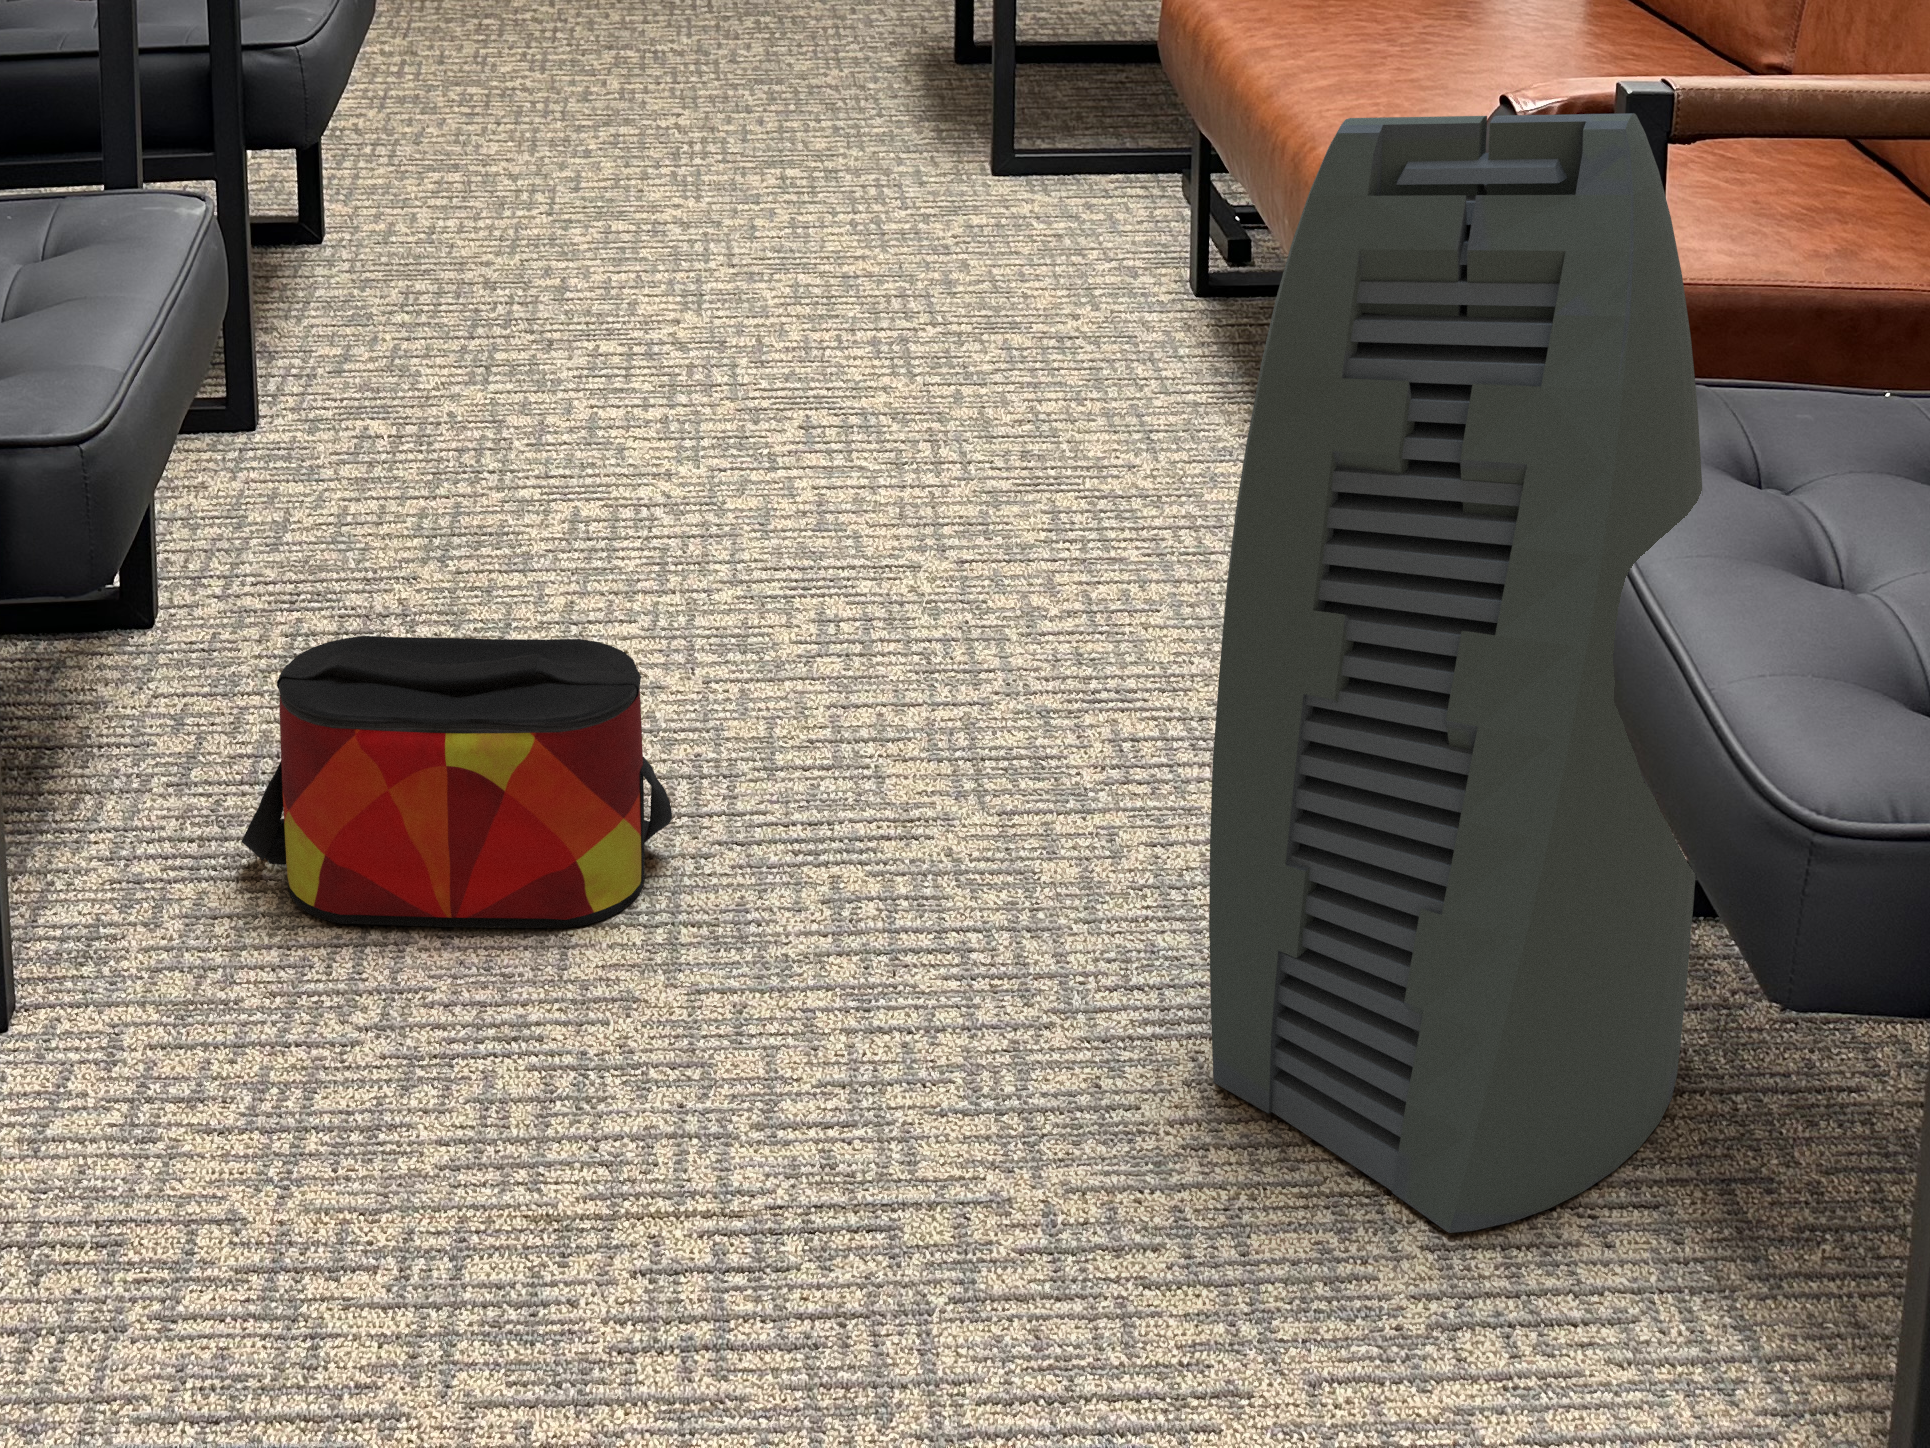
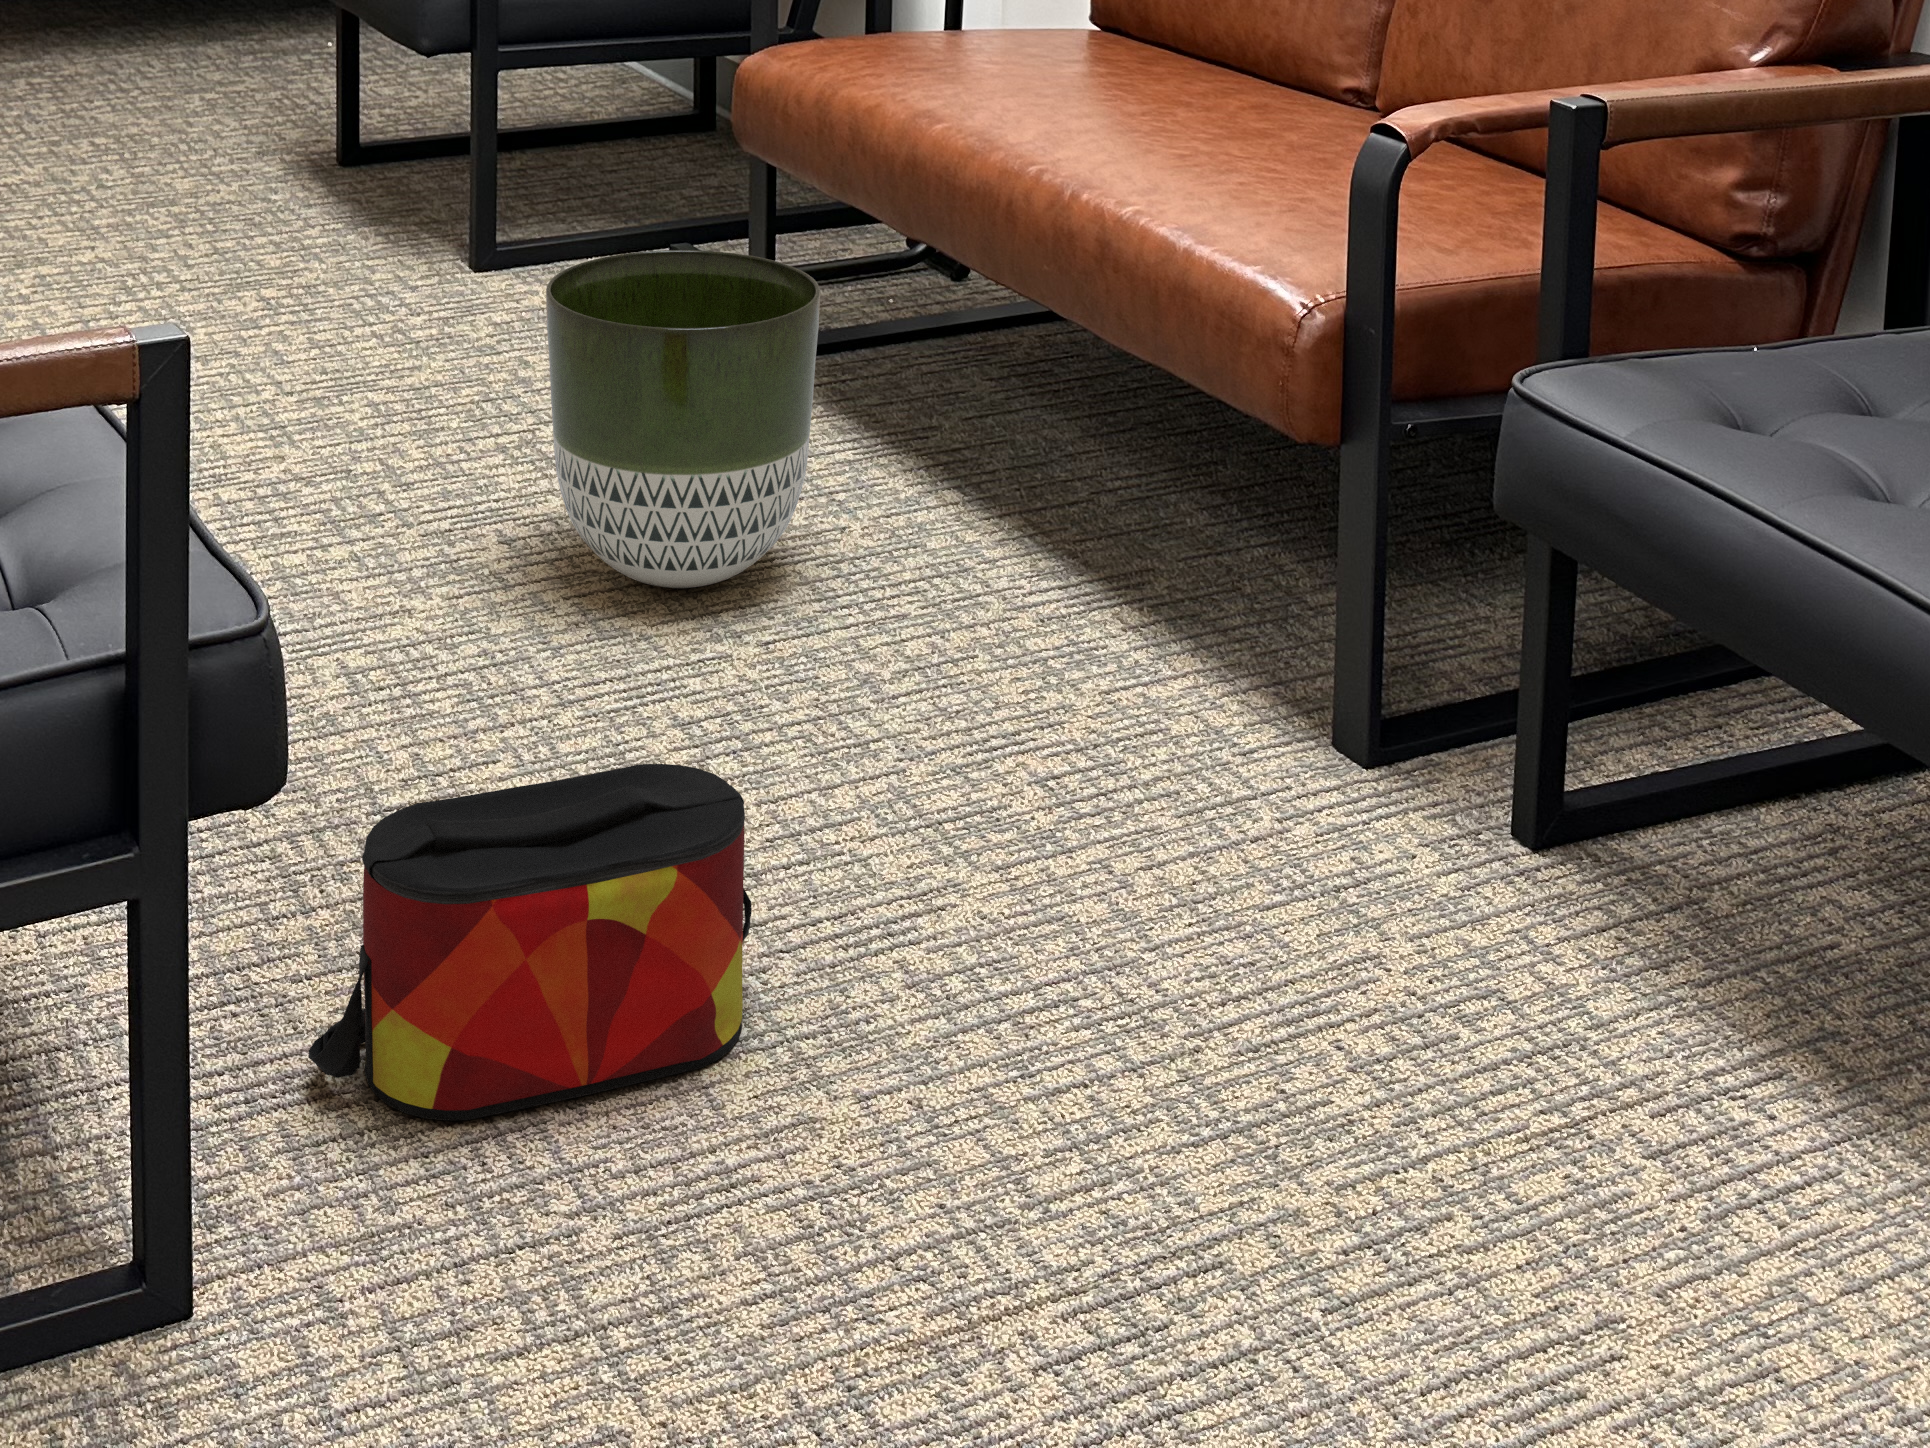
air purifier: present [1209,113,1702,1233] -> none [1373,112,1768,1138]
planter: none [802,168,1075,501] -> present [546,250,820,588]

